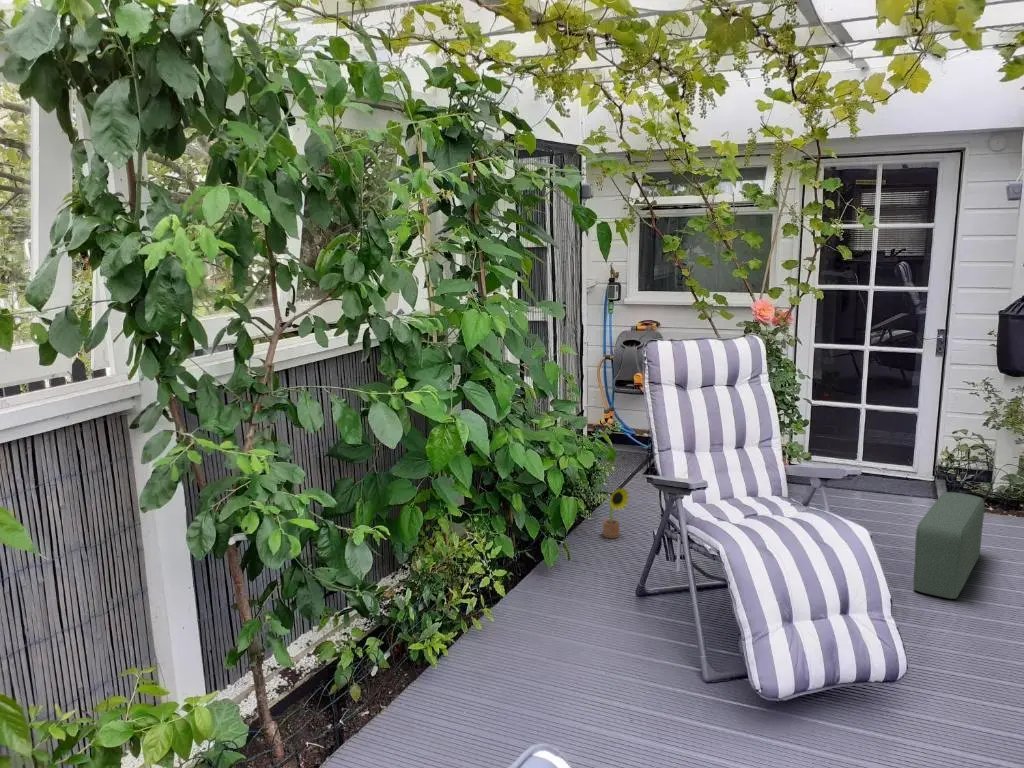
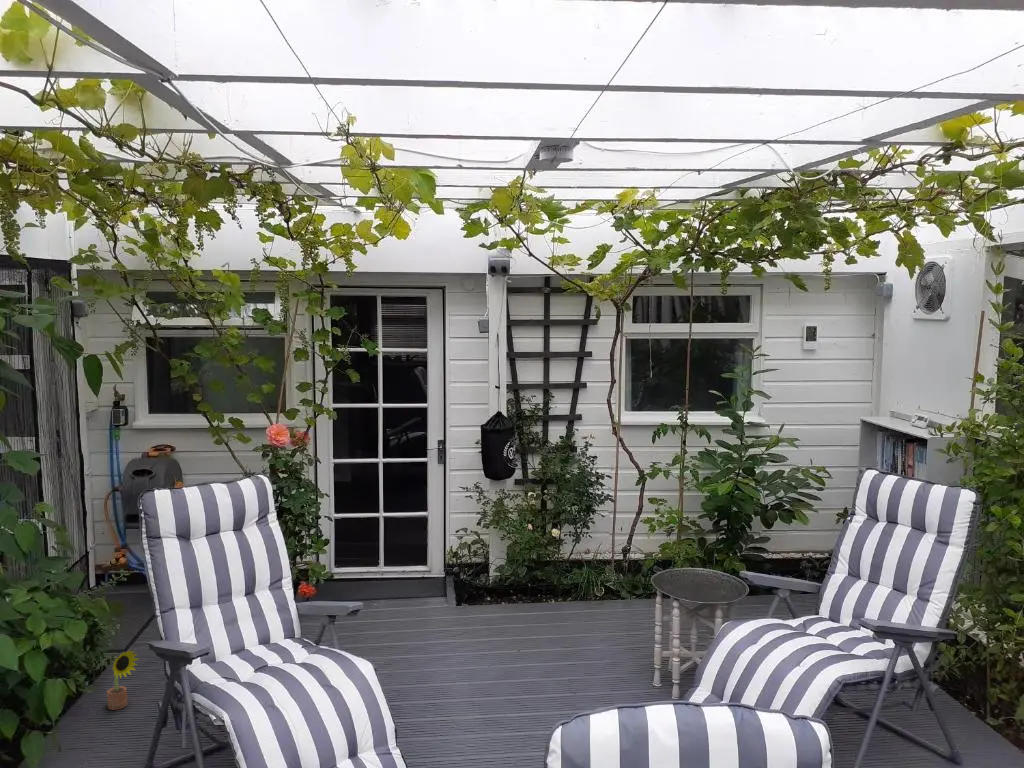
pouf: present [913,492,984,599] -> none [418,599,475,704]

